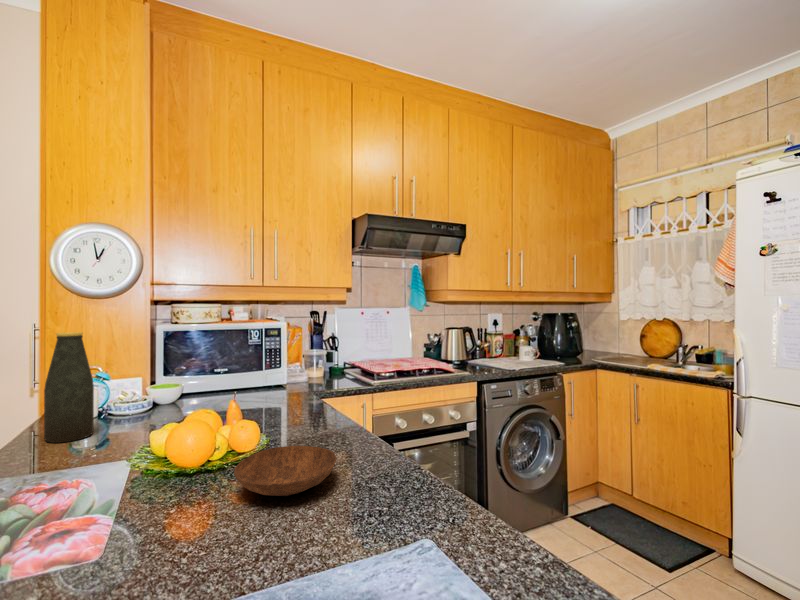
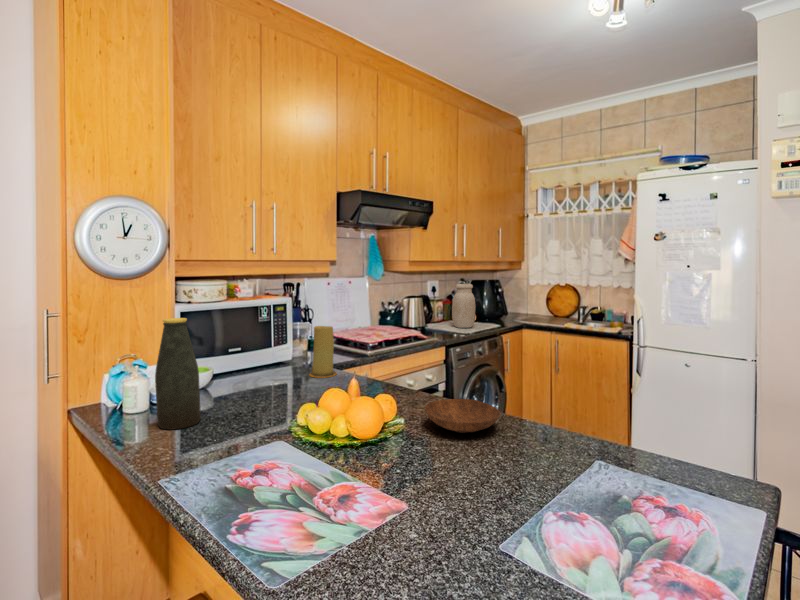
jar: none [503,315,530,364] -> present [452,284,476,328]
candle: none [271,350,301,405] -> present [309,326,337,378]

